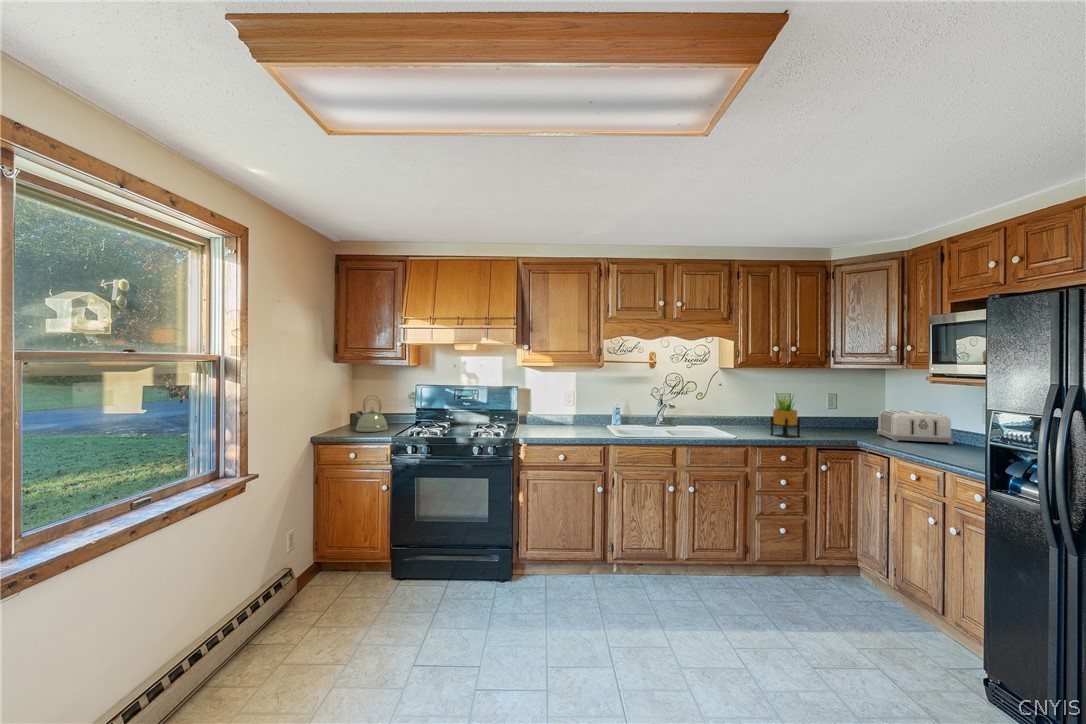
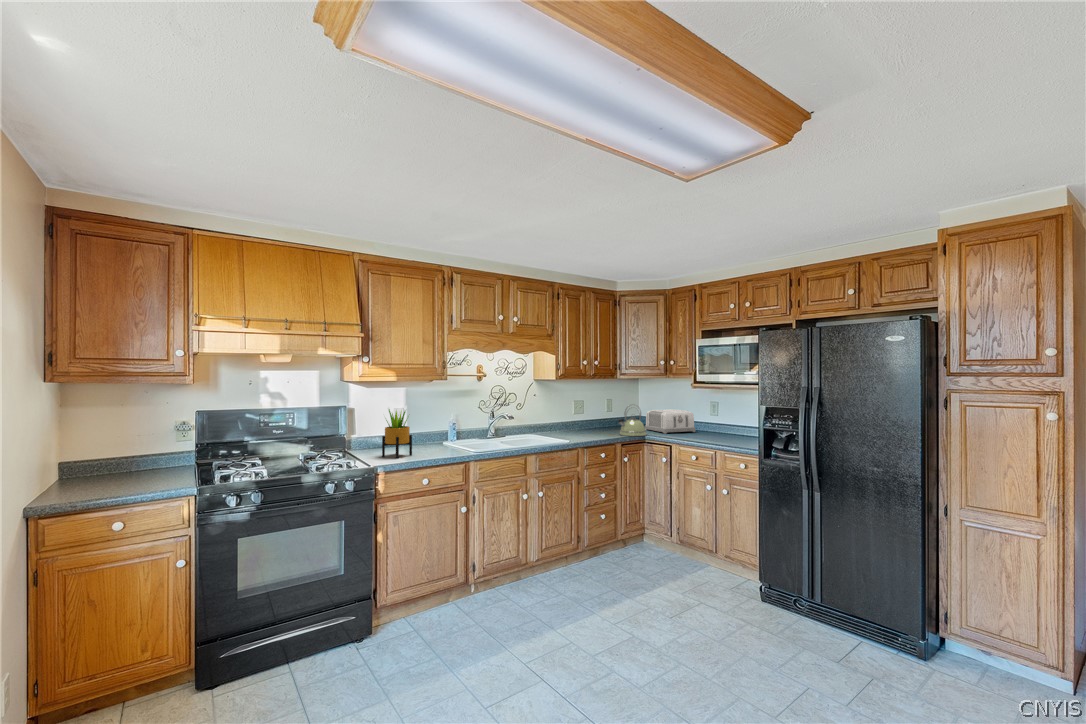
potted plant: present [771,396,800,438] -> present [382,409,412,458]
kettle: present [356,397,388,432] -> present [618,408,647,436]

